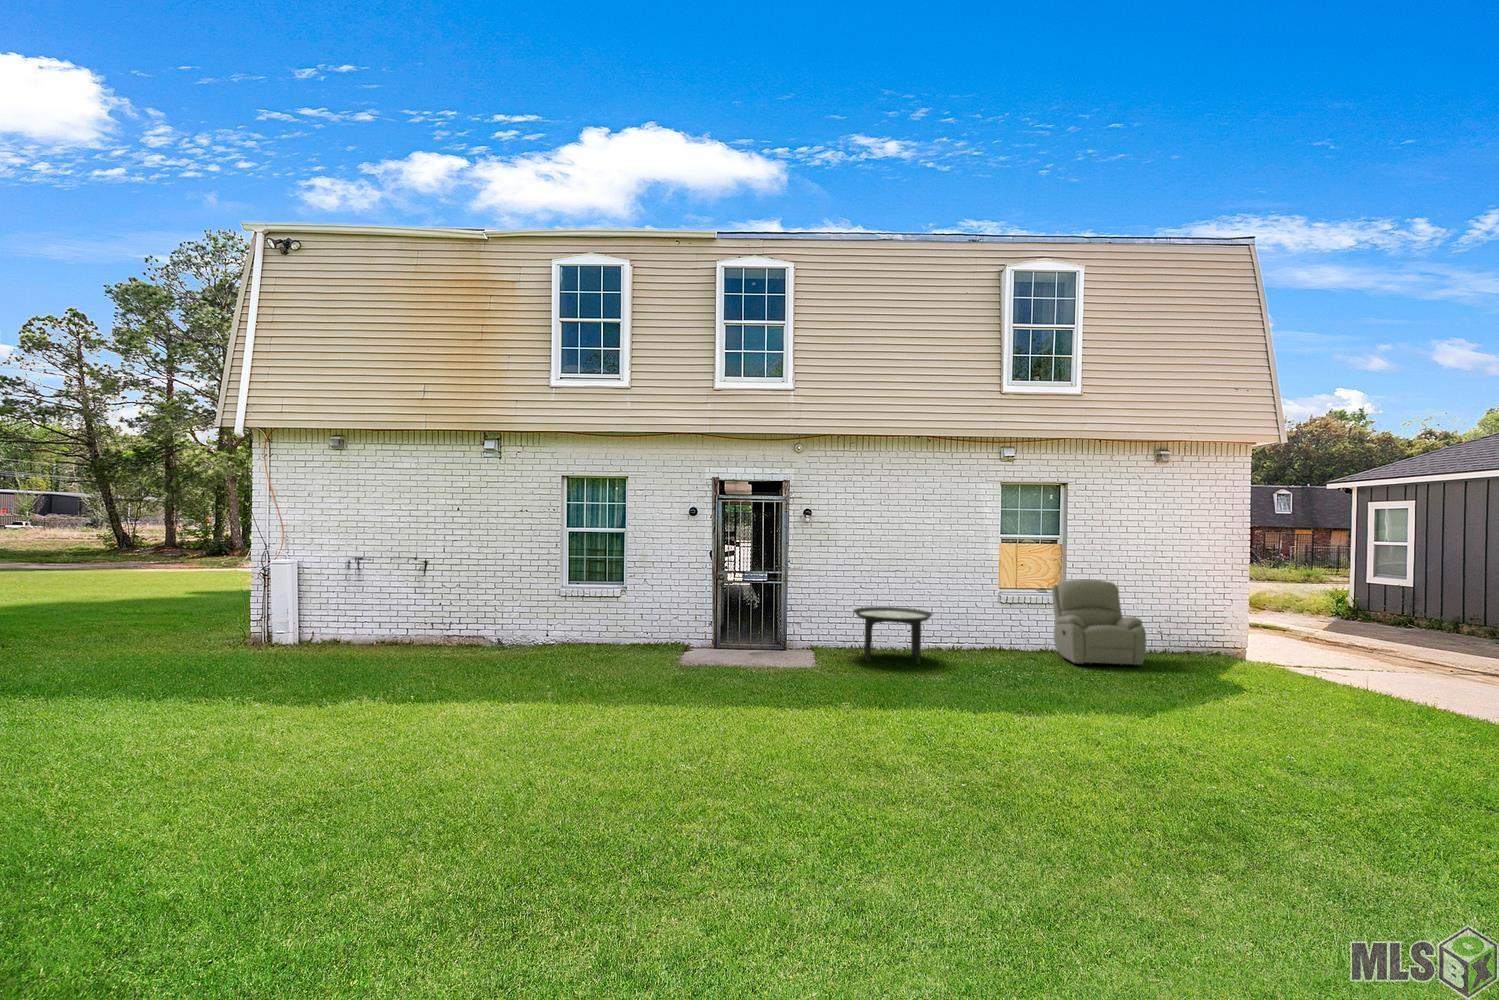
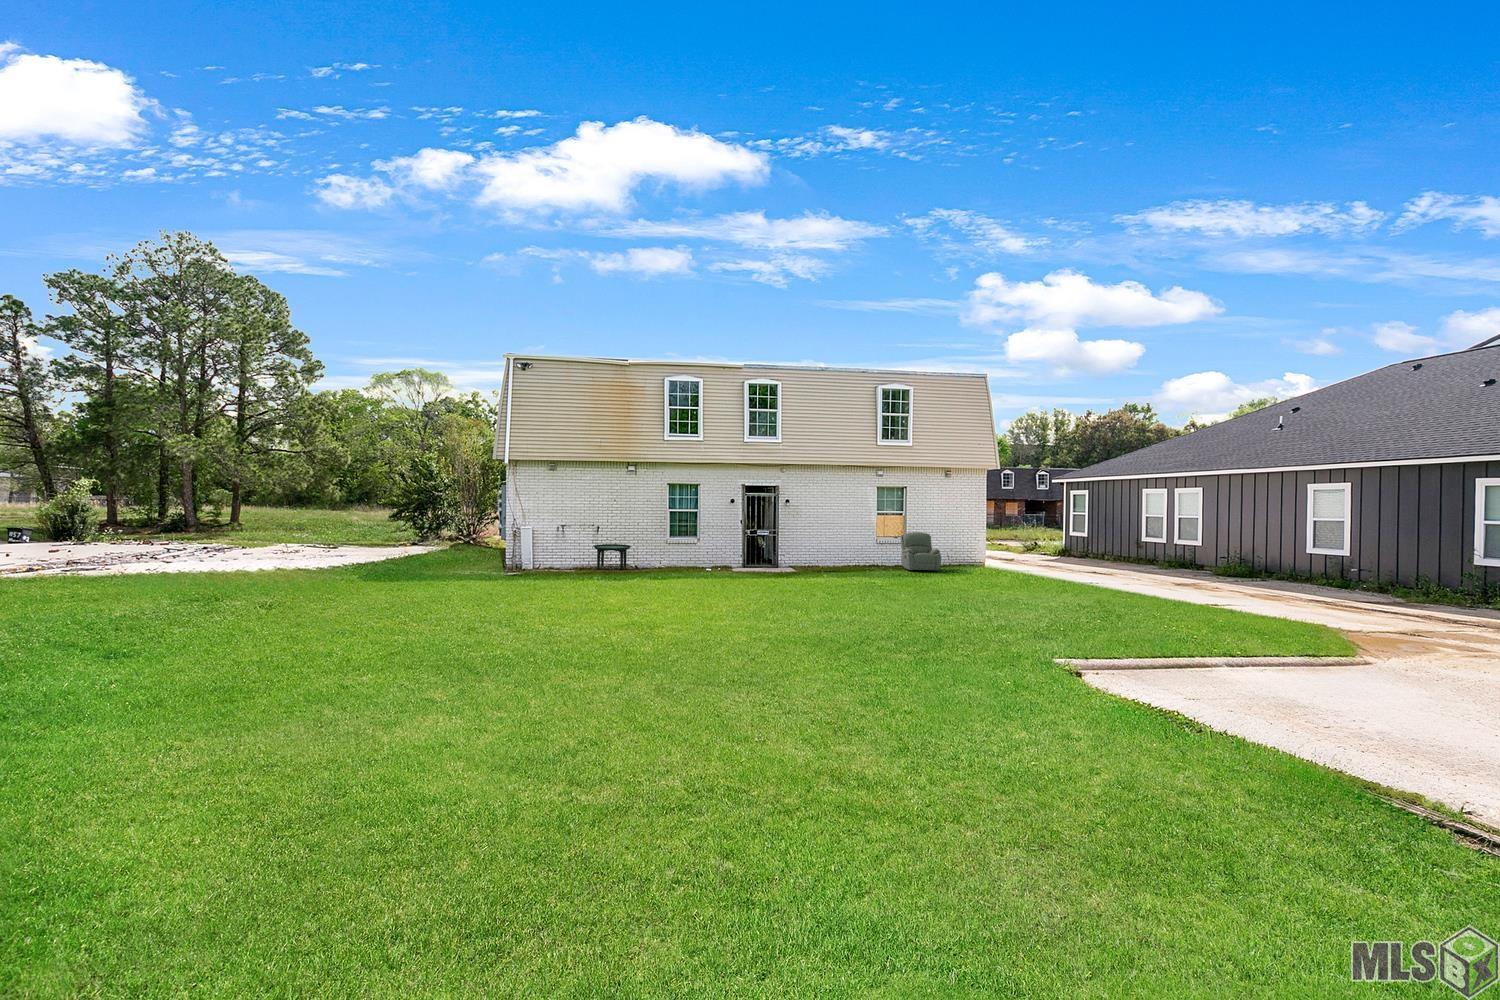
round table: present [853,607,932,664] -> present [593,544,631,570]

